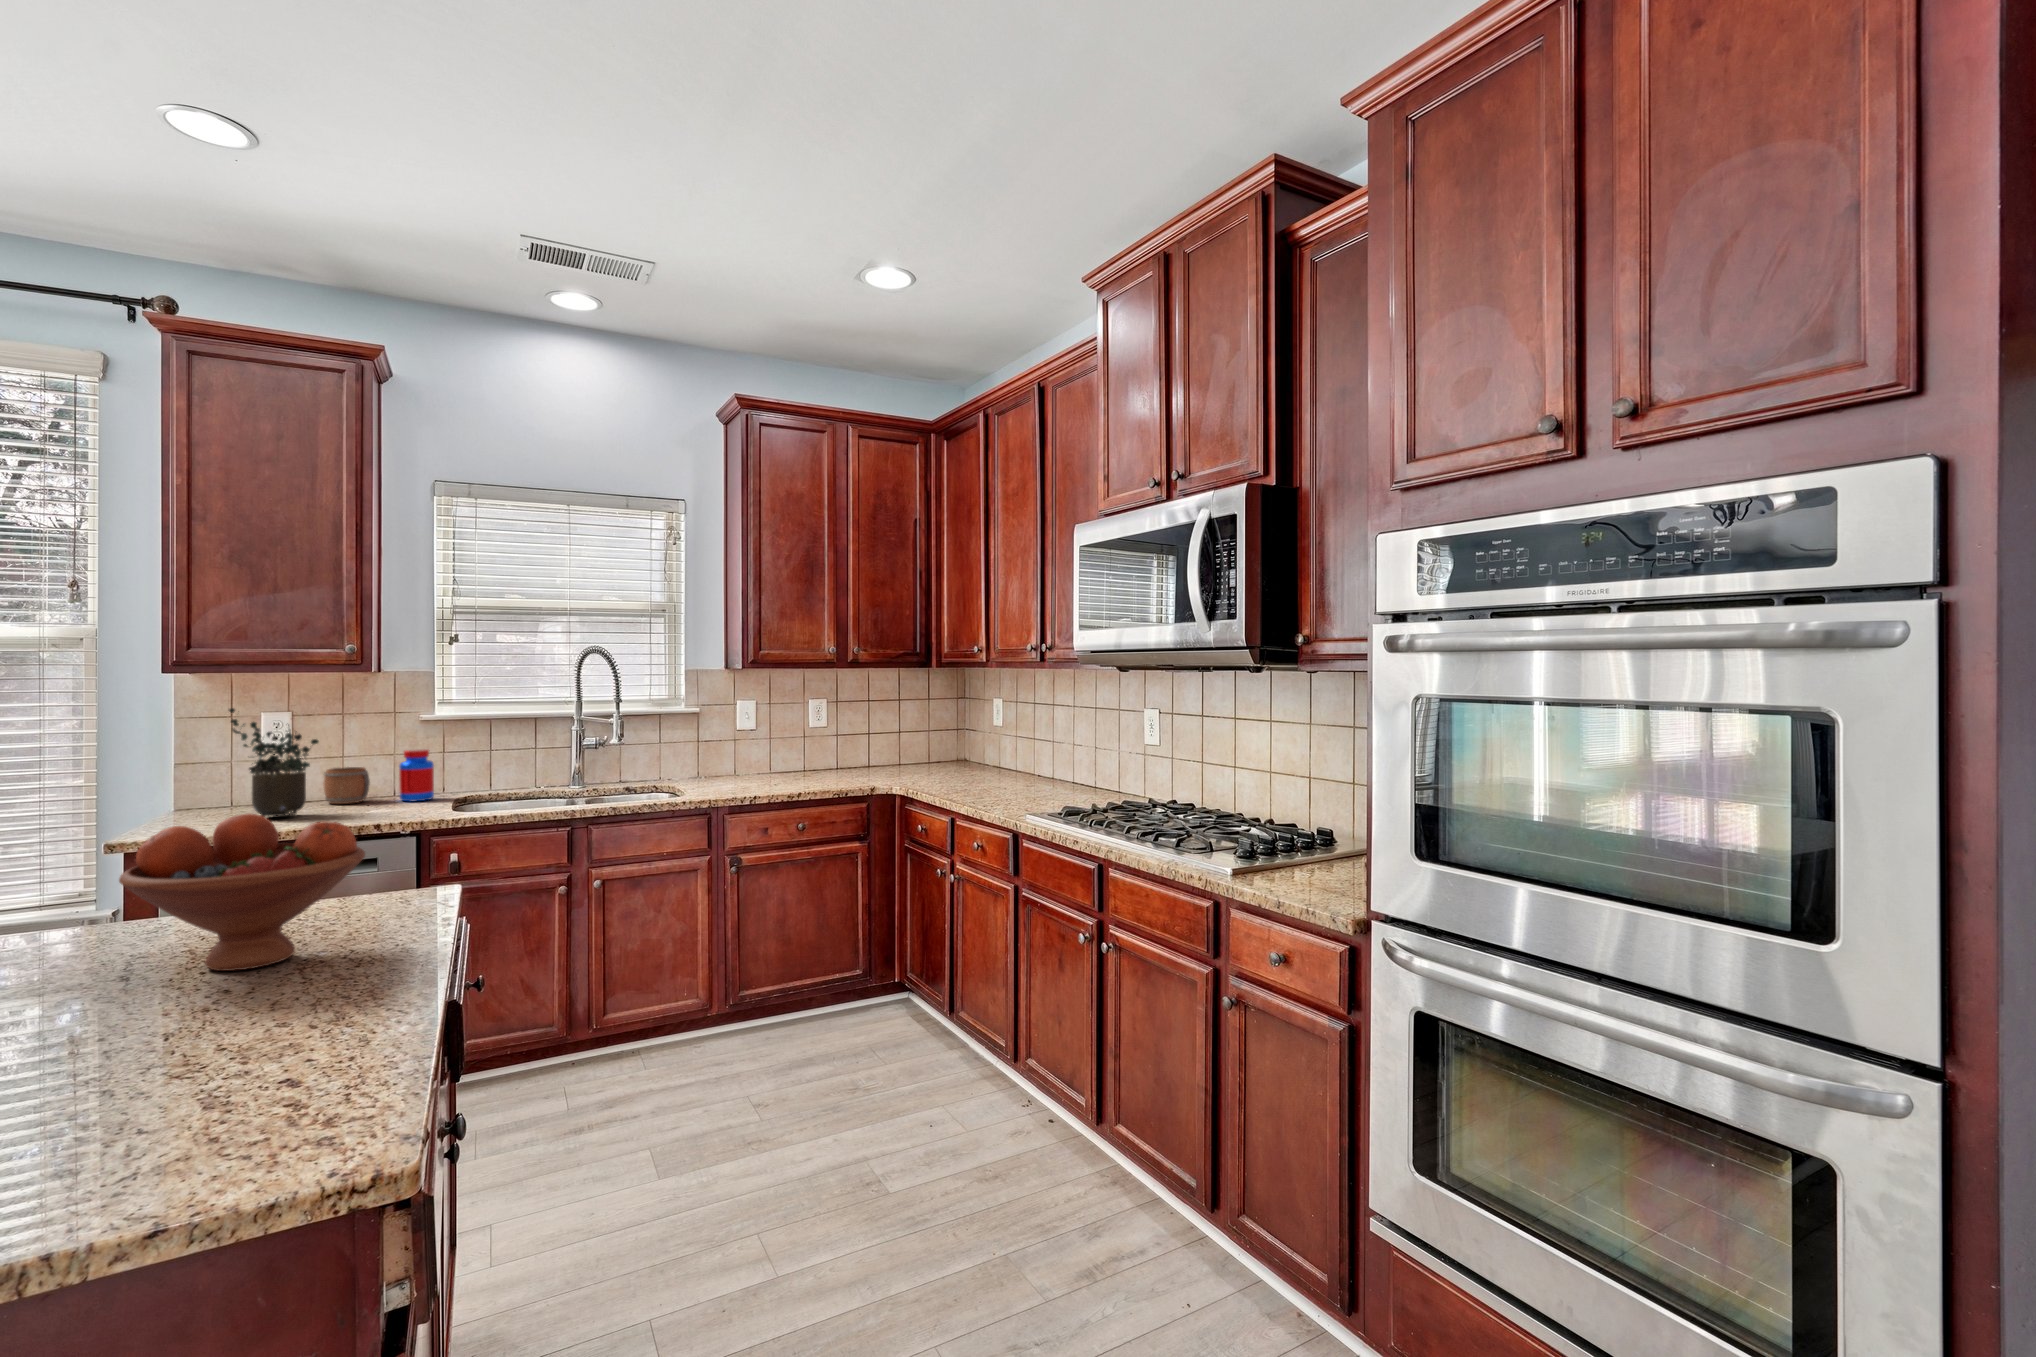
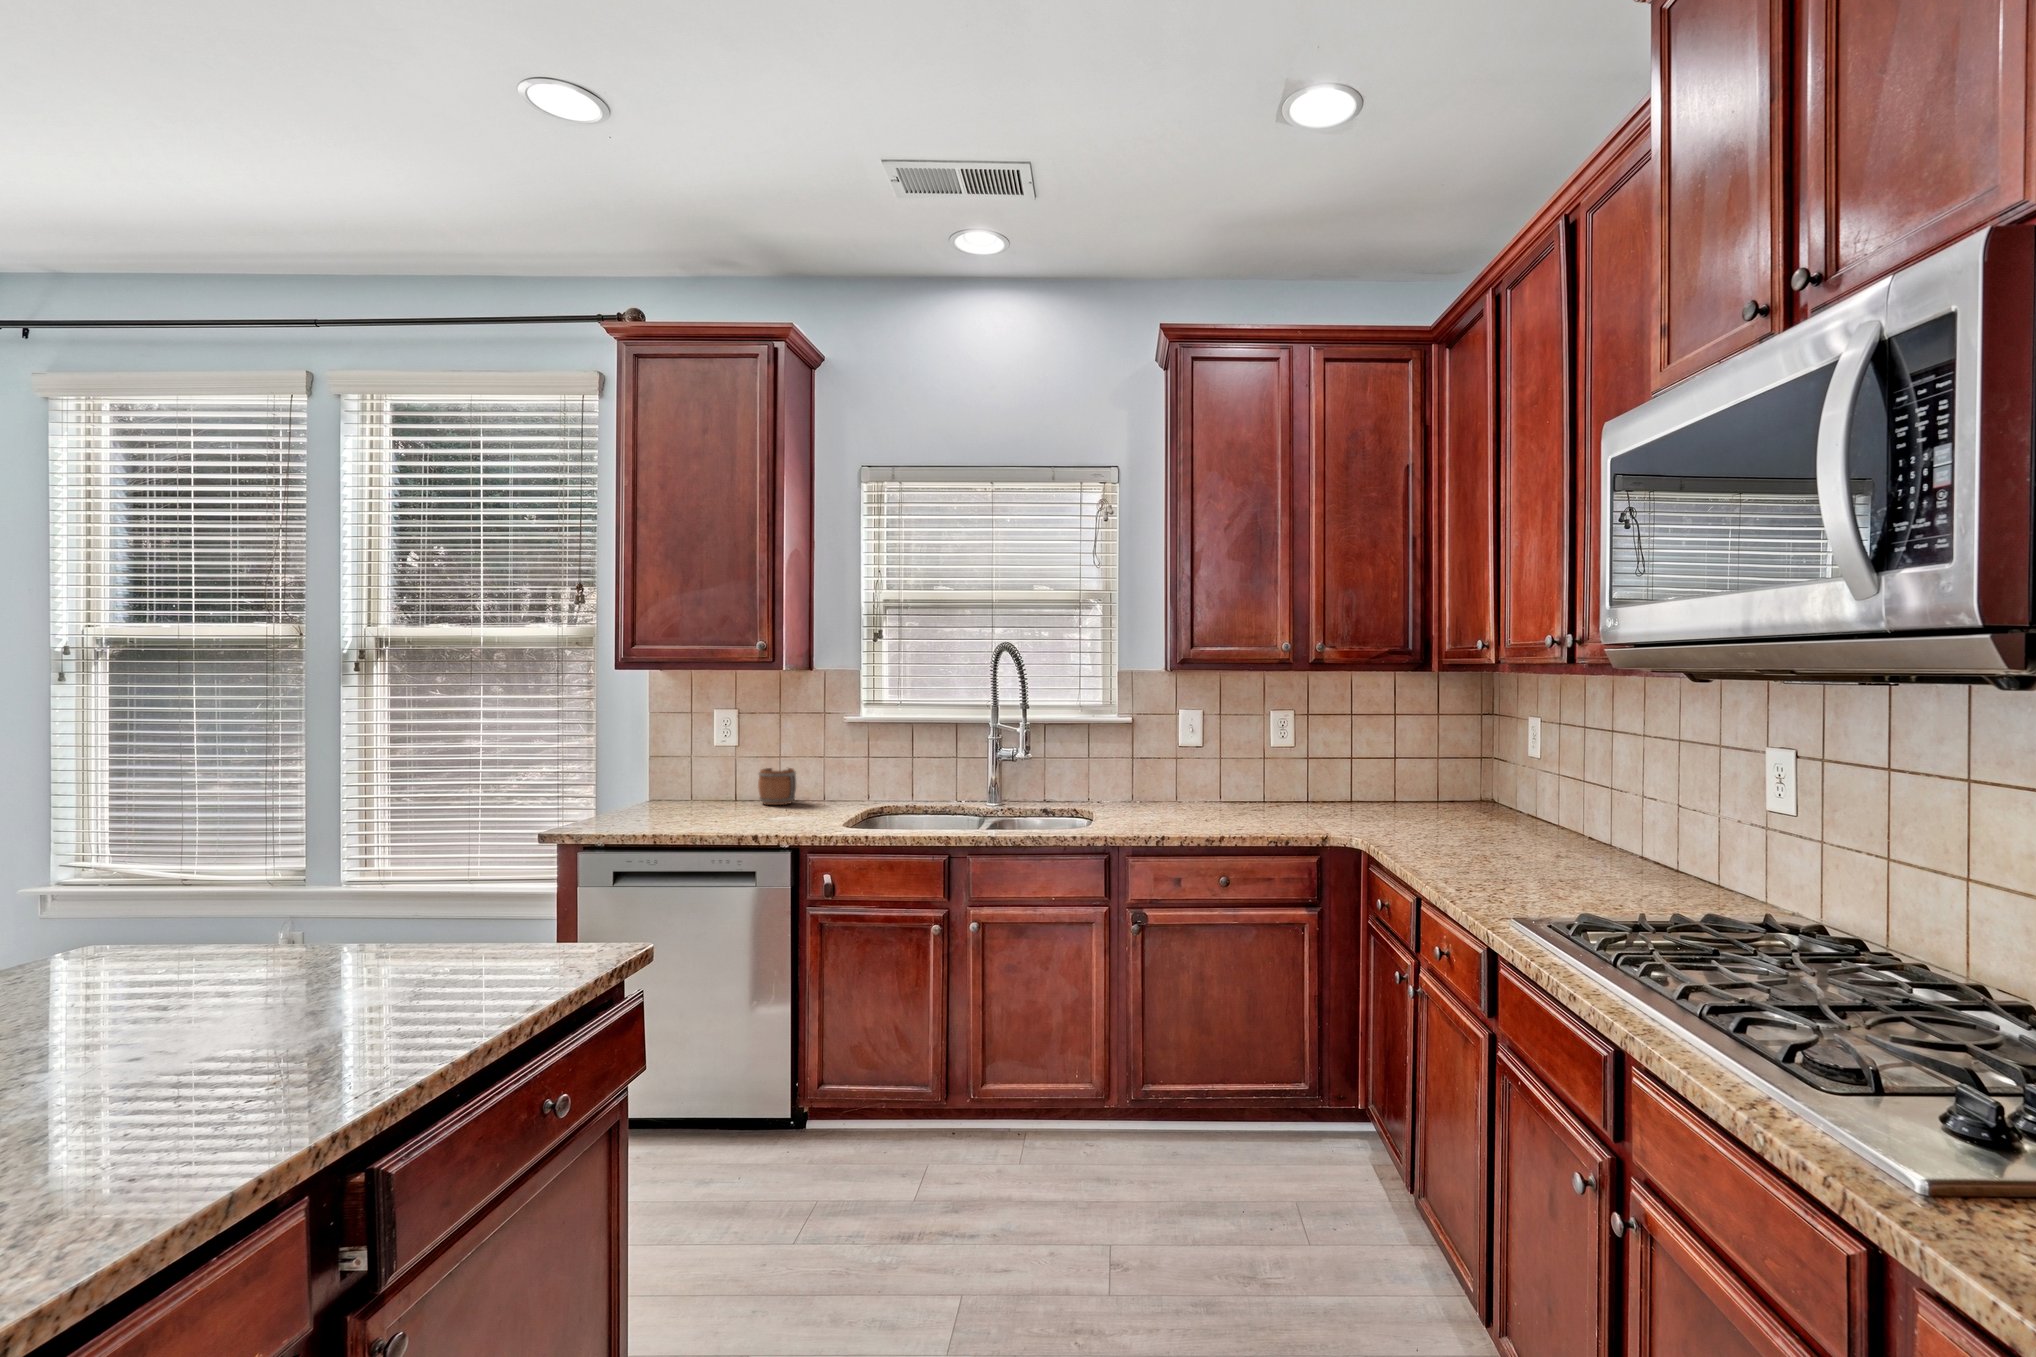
potted plant: present [229,708,319,817] -> none [666,705,731,814]
jar: present [399,749,434,802] -> none [821,753,852,808]
fruit bowl: present [119,814,365,971] -> none [134,836,420,1031]

